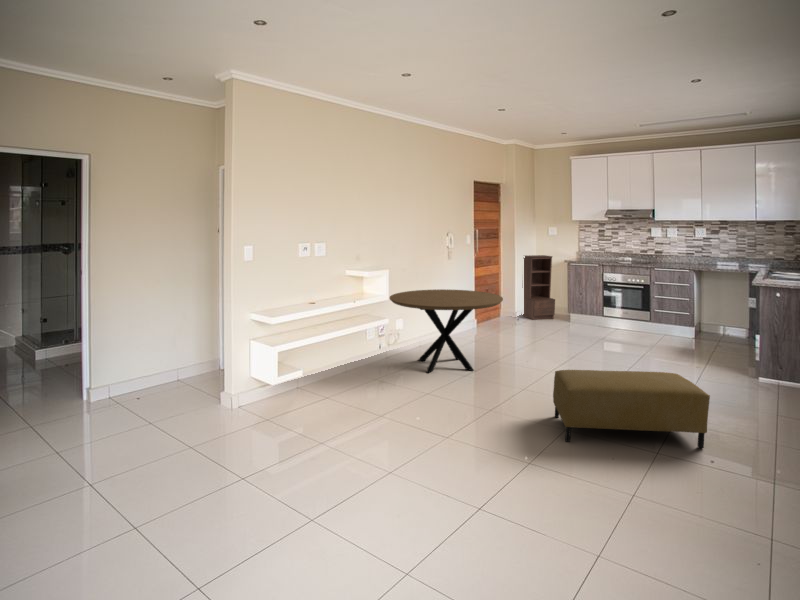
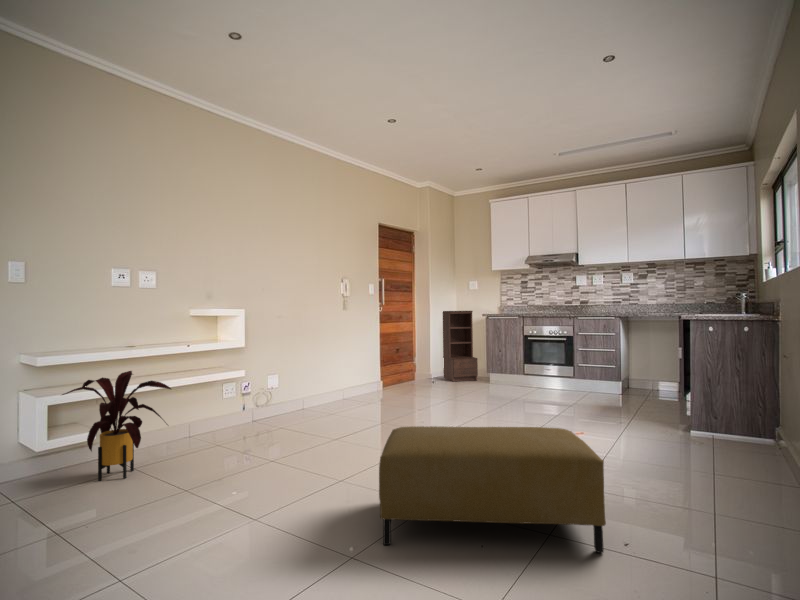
dining table: present [390,289,503,373] -> none [228,338,374,442]
house plant: none [310,322,383,400] -> present [62,371,171,481]

